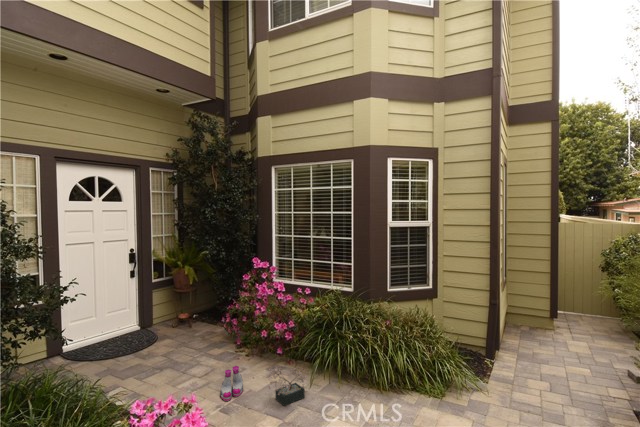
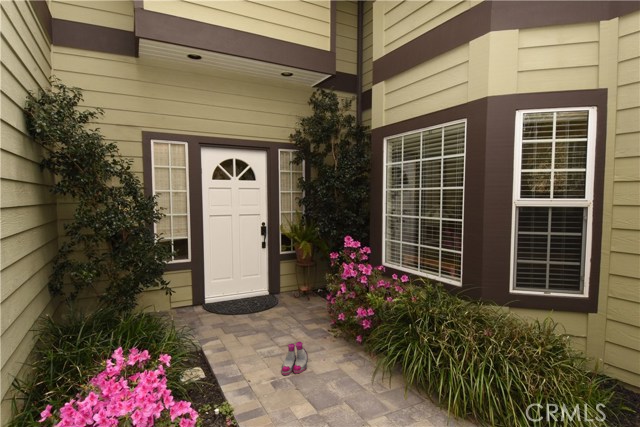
decorative plant: present [268,366,307,406] -> none [318,350,367,398]

